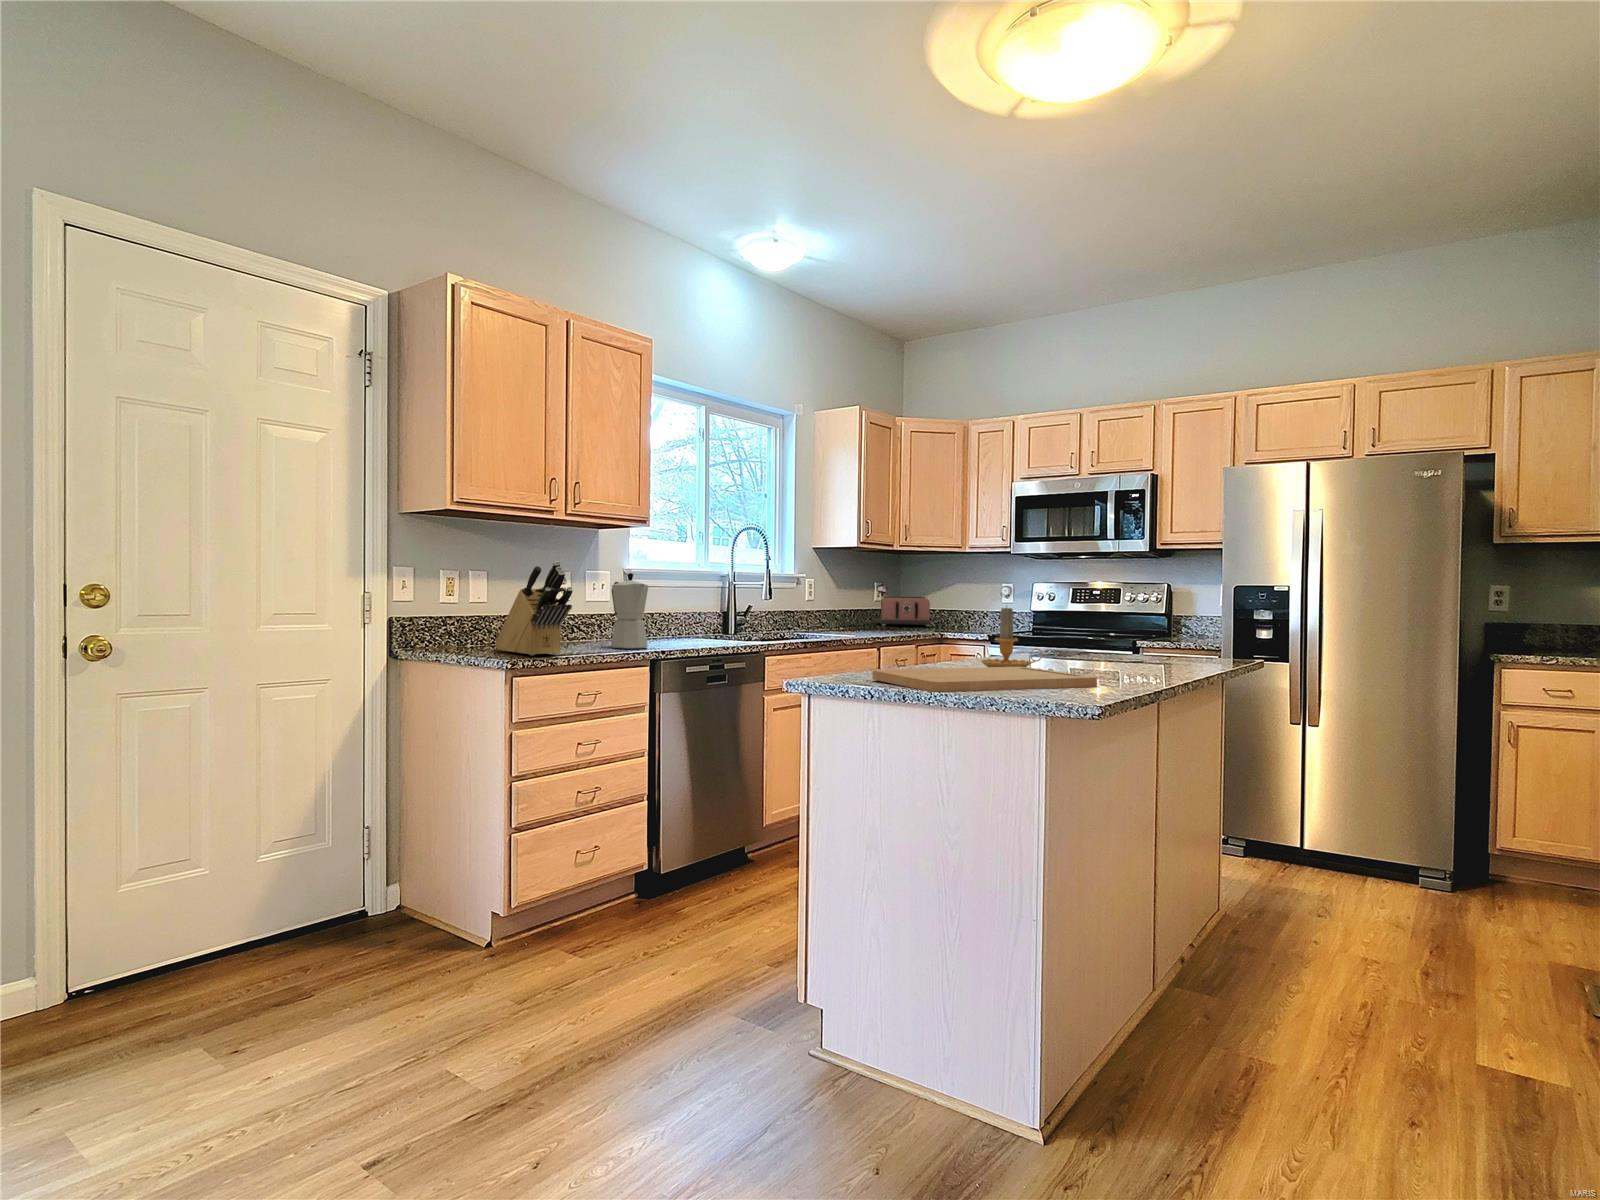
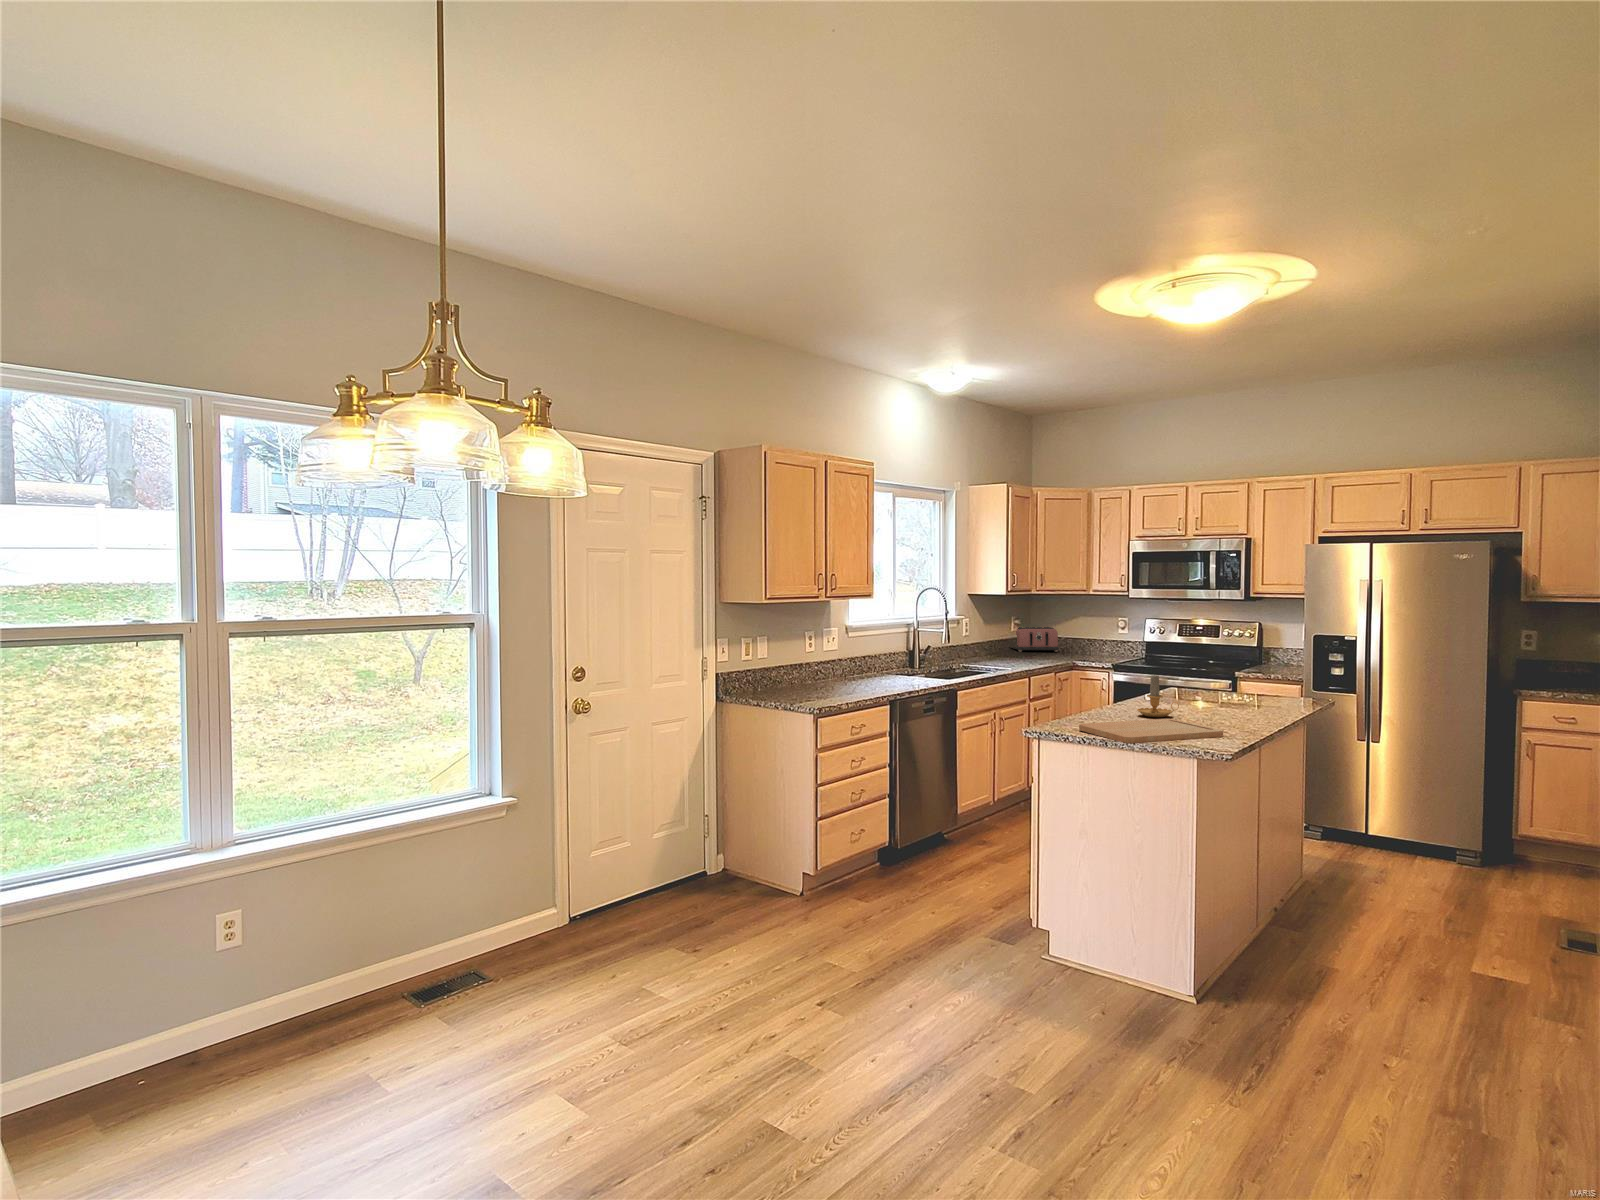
knife block: present [495,561,572,655] -> none [784,636,844,700]
moka pot: present [611,573,648,649] -> none [850,636,880,690]

